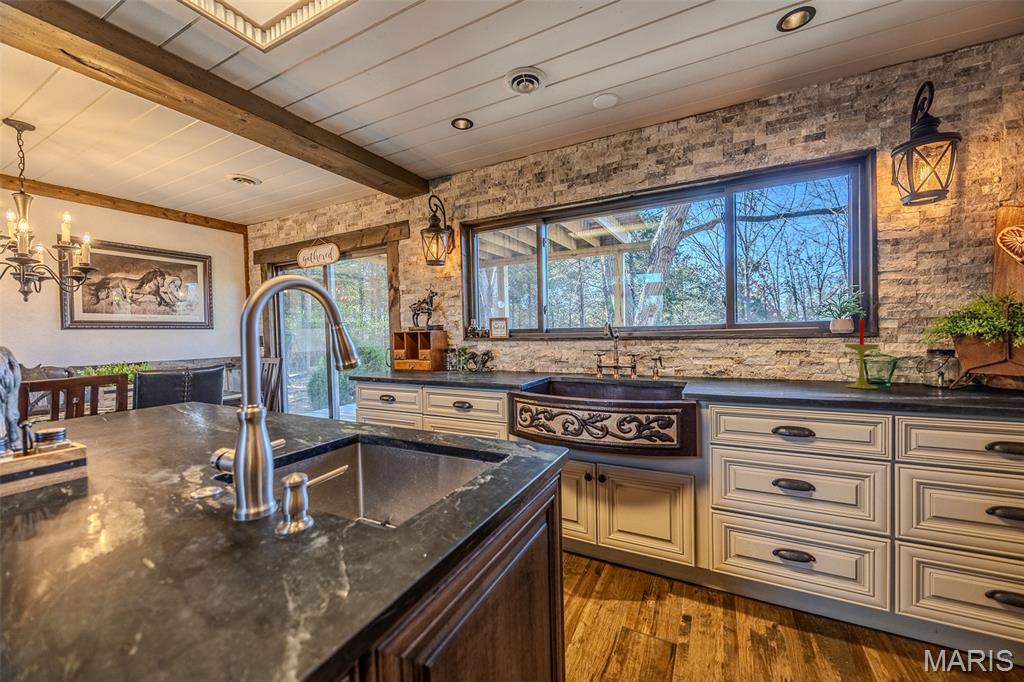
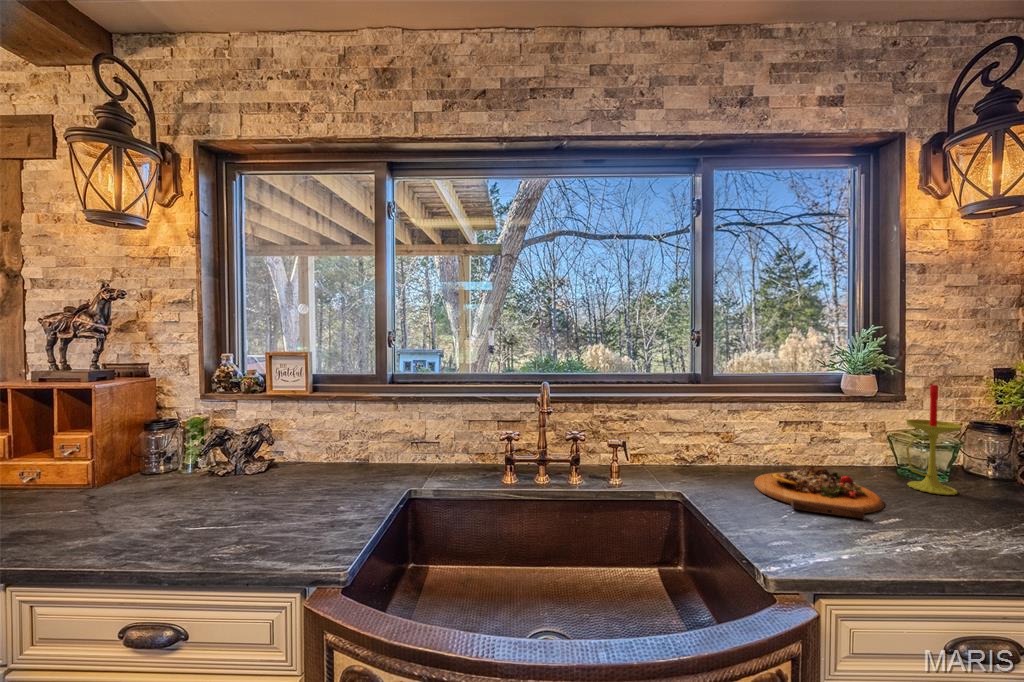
cutting board: none [733,371,809,391] -> present [754,466,884,519]

